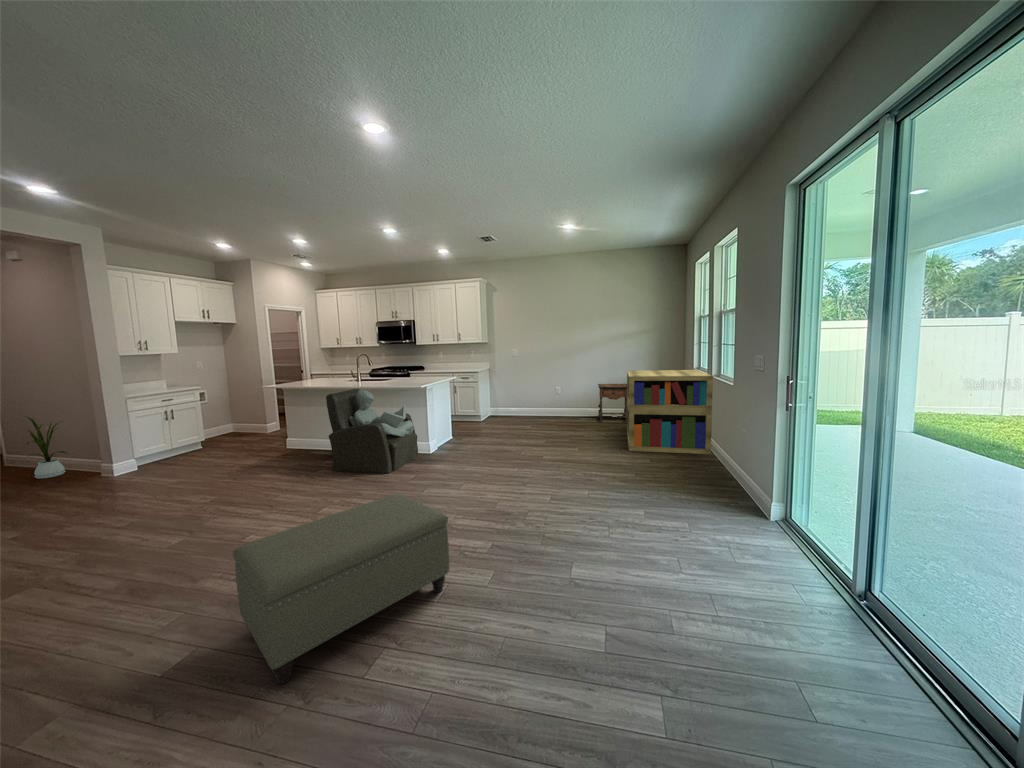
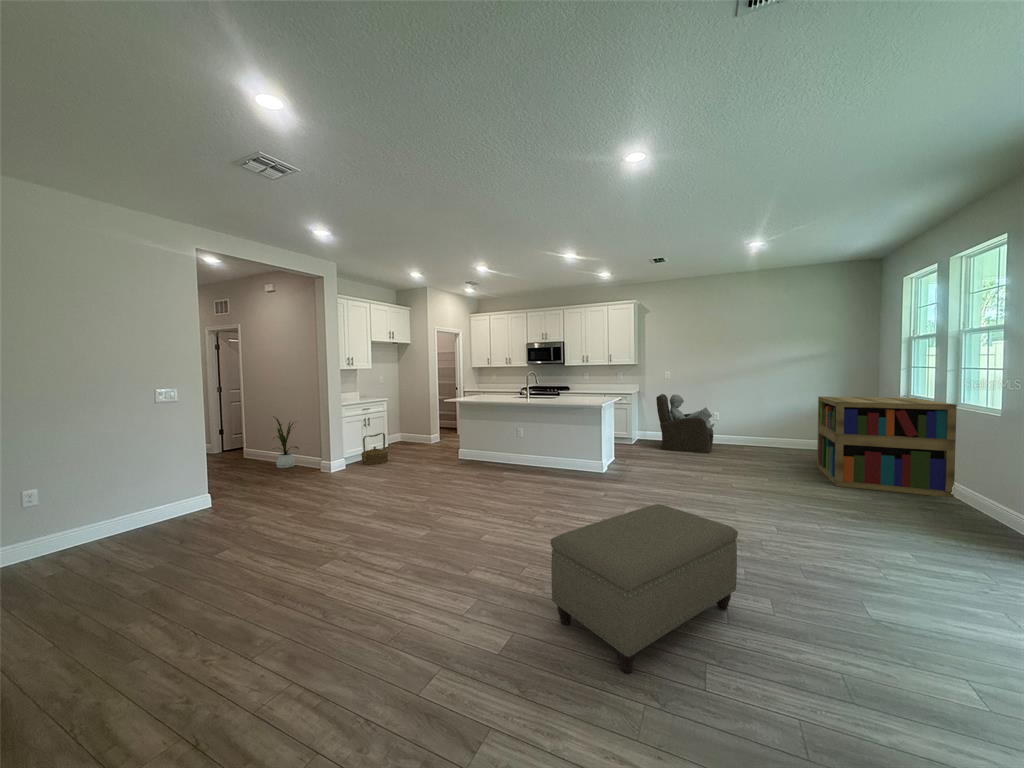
side table: present [597,384,627,423] -> none [765,411,815,456]
armchair: present [326,389,418,473] -> present [656,394,714,453]
woven basket: none [157,427,197,464] -> present [361,433,388,464]

